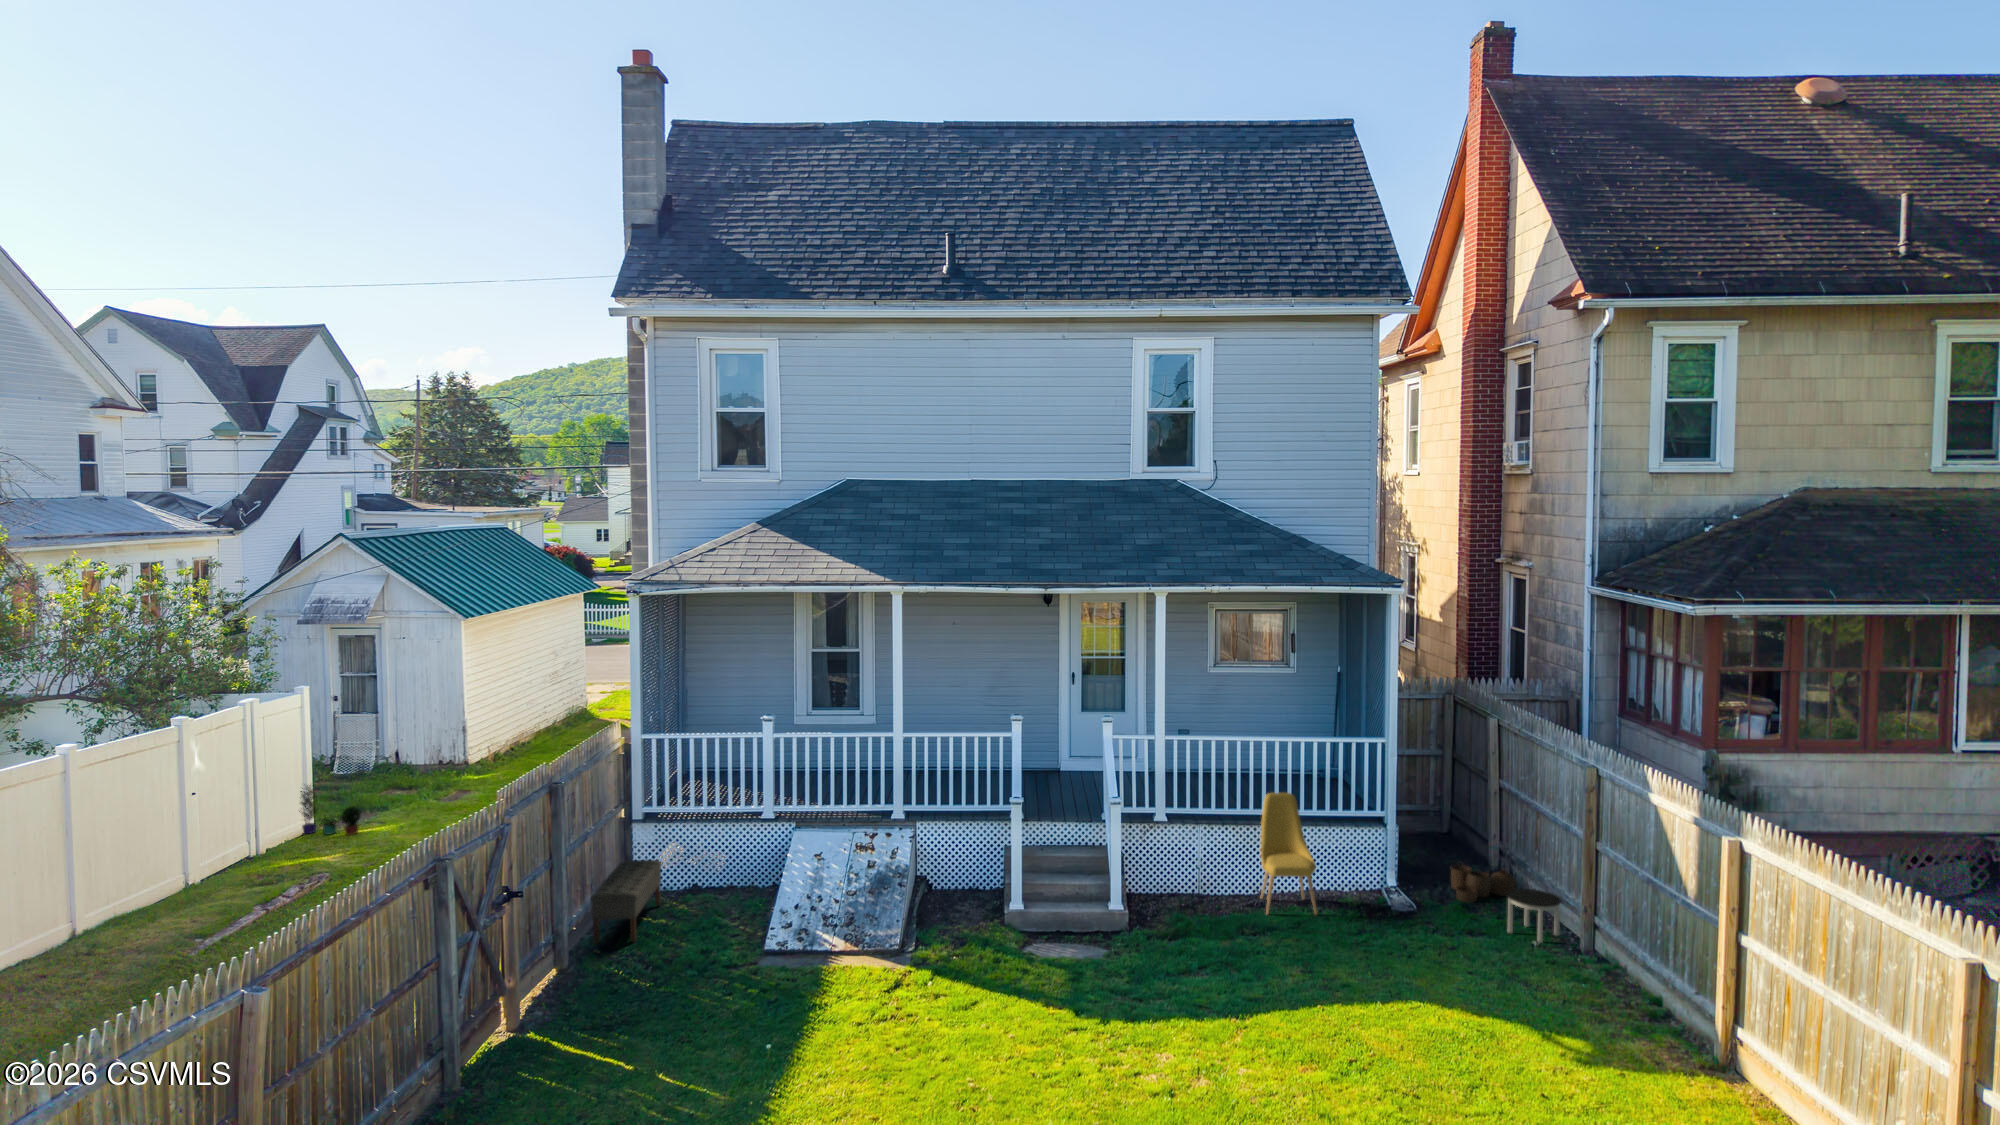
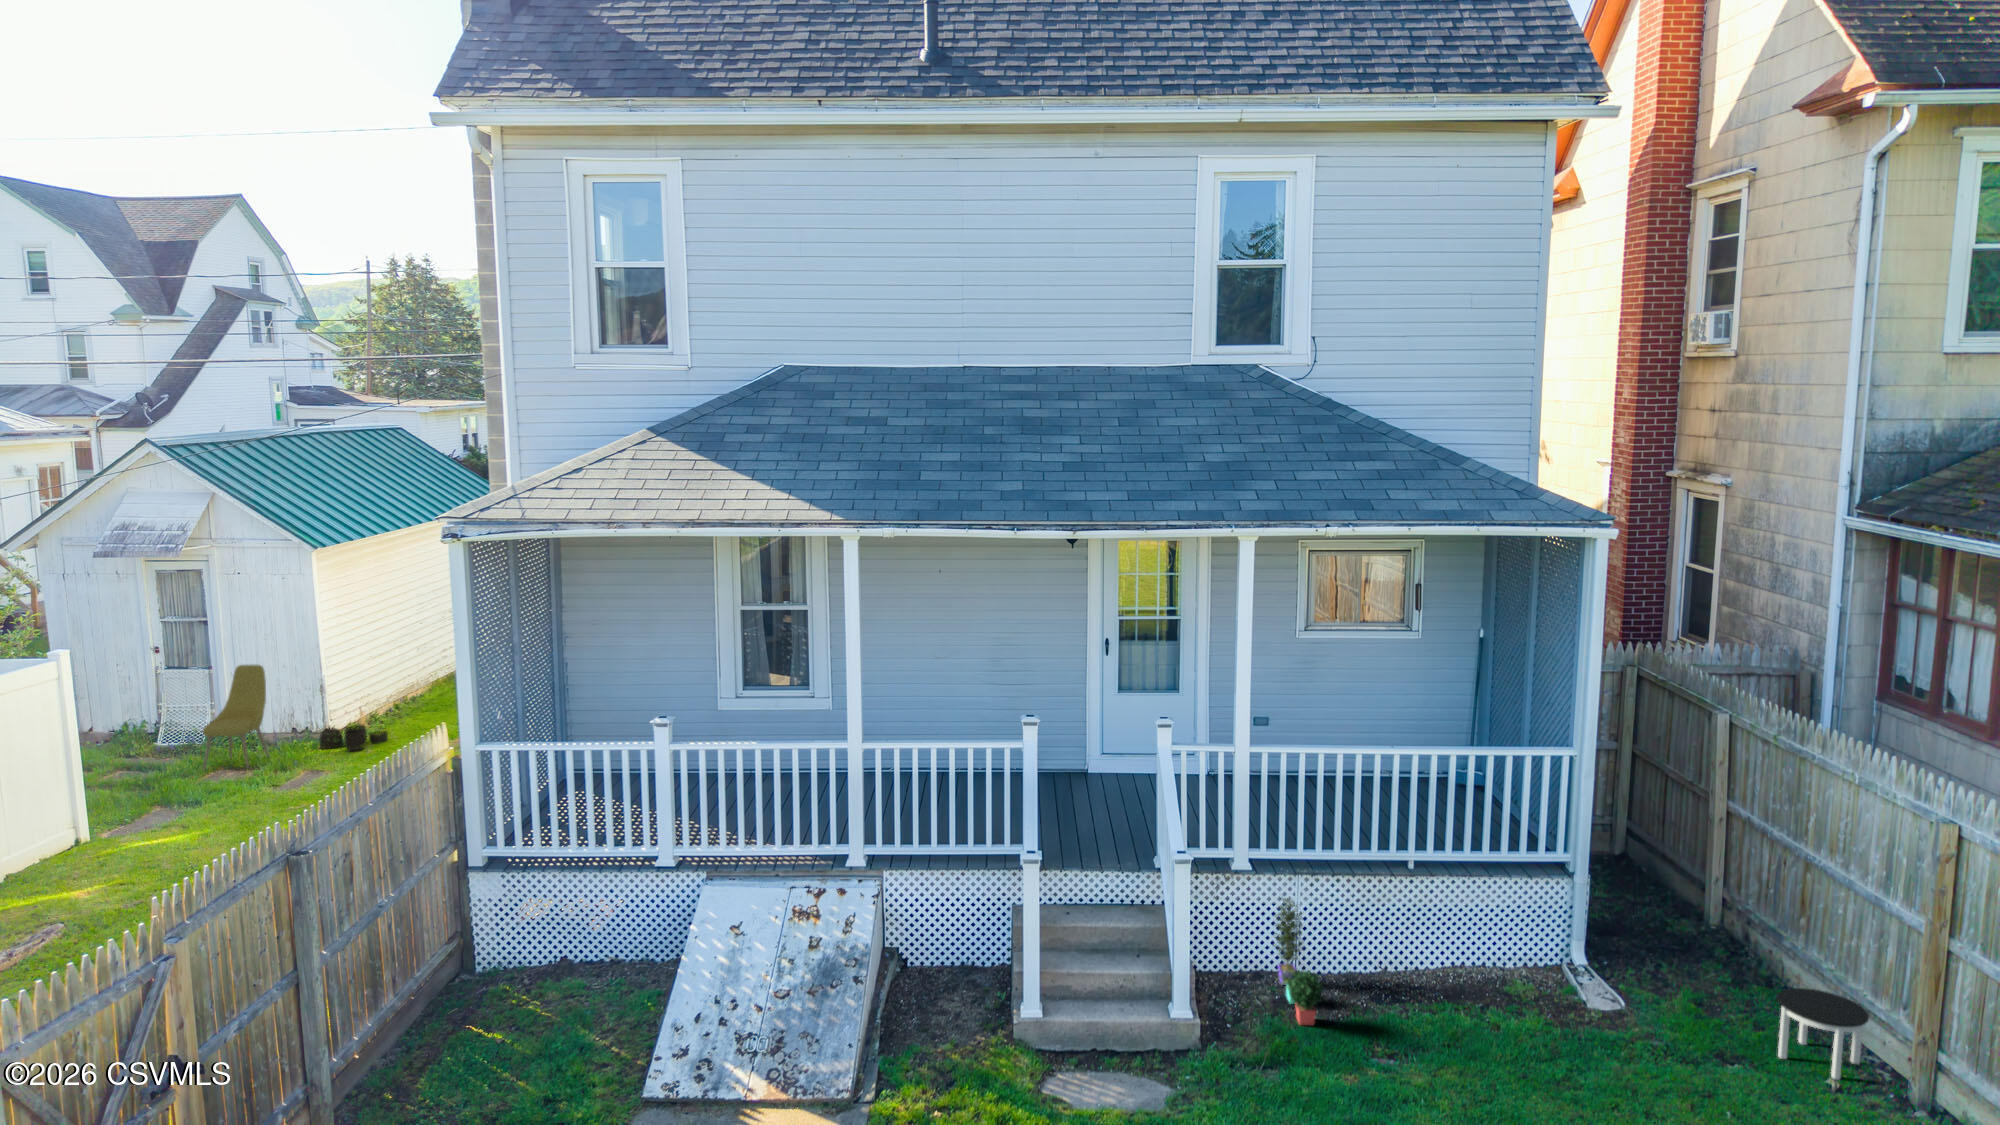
potted plant: present [299,785,361,835] -> present [1273,897,1324,1025]
chair: present [1260,793,1317,914] -> present [203,665,269,770]
bench: present [590,860,662,944] -> none [379,931,508,1078]
woven basket: present [1451,865,1516,902] -> present [319,725,388,752]

